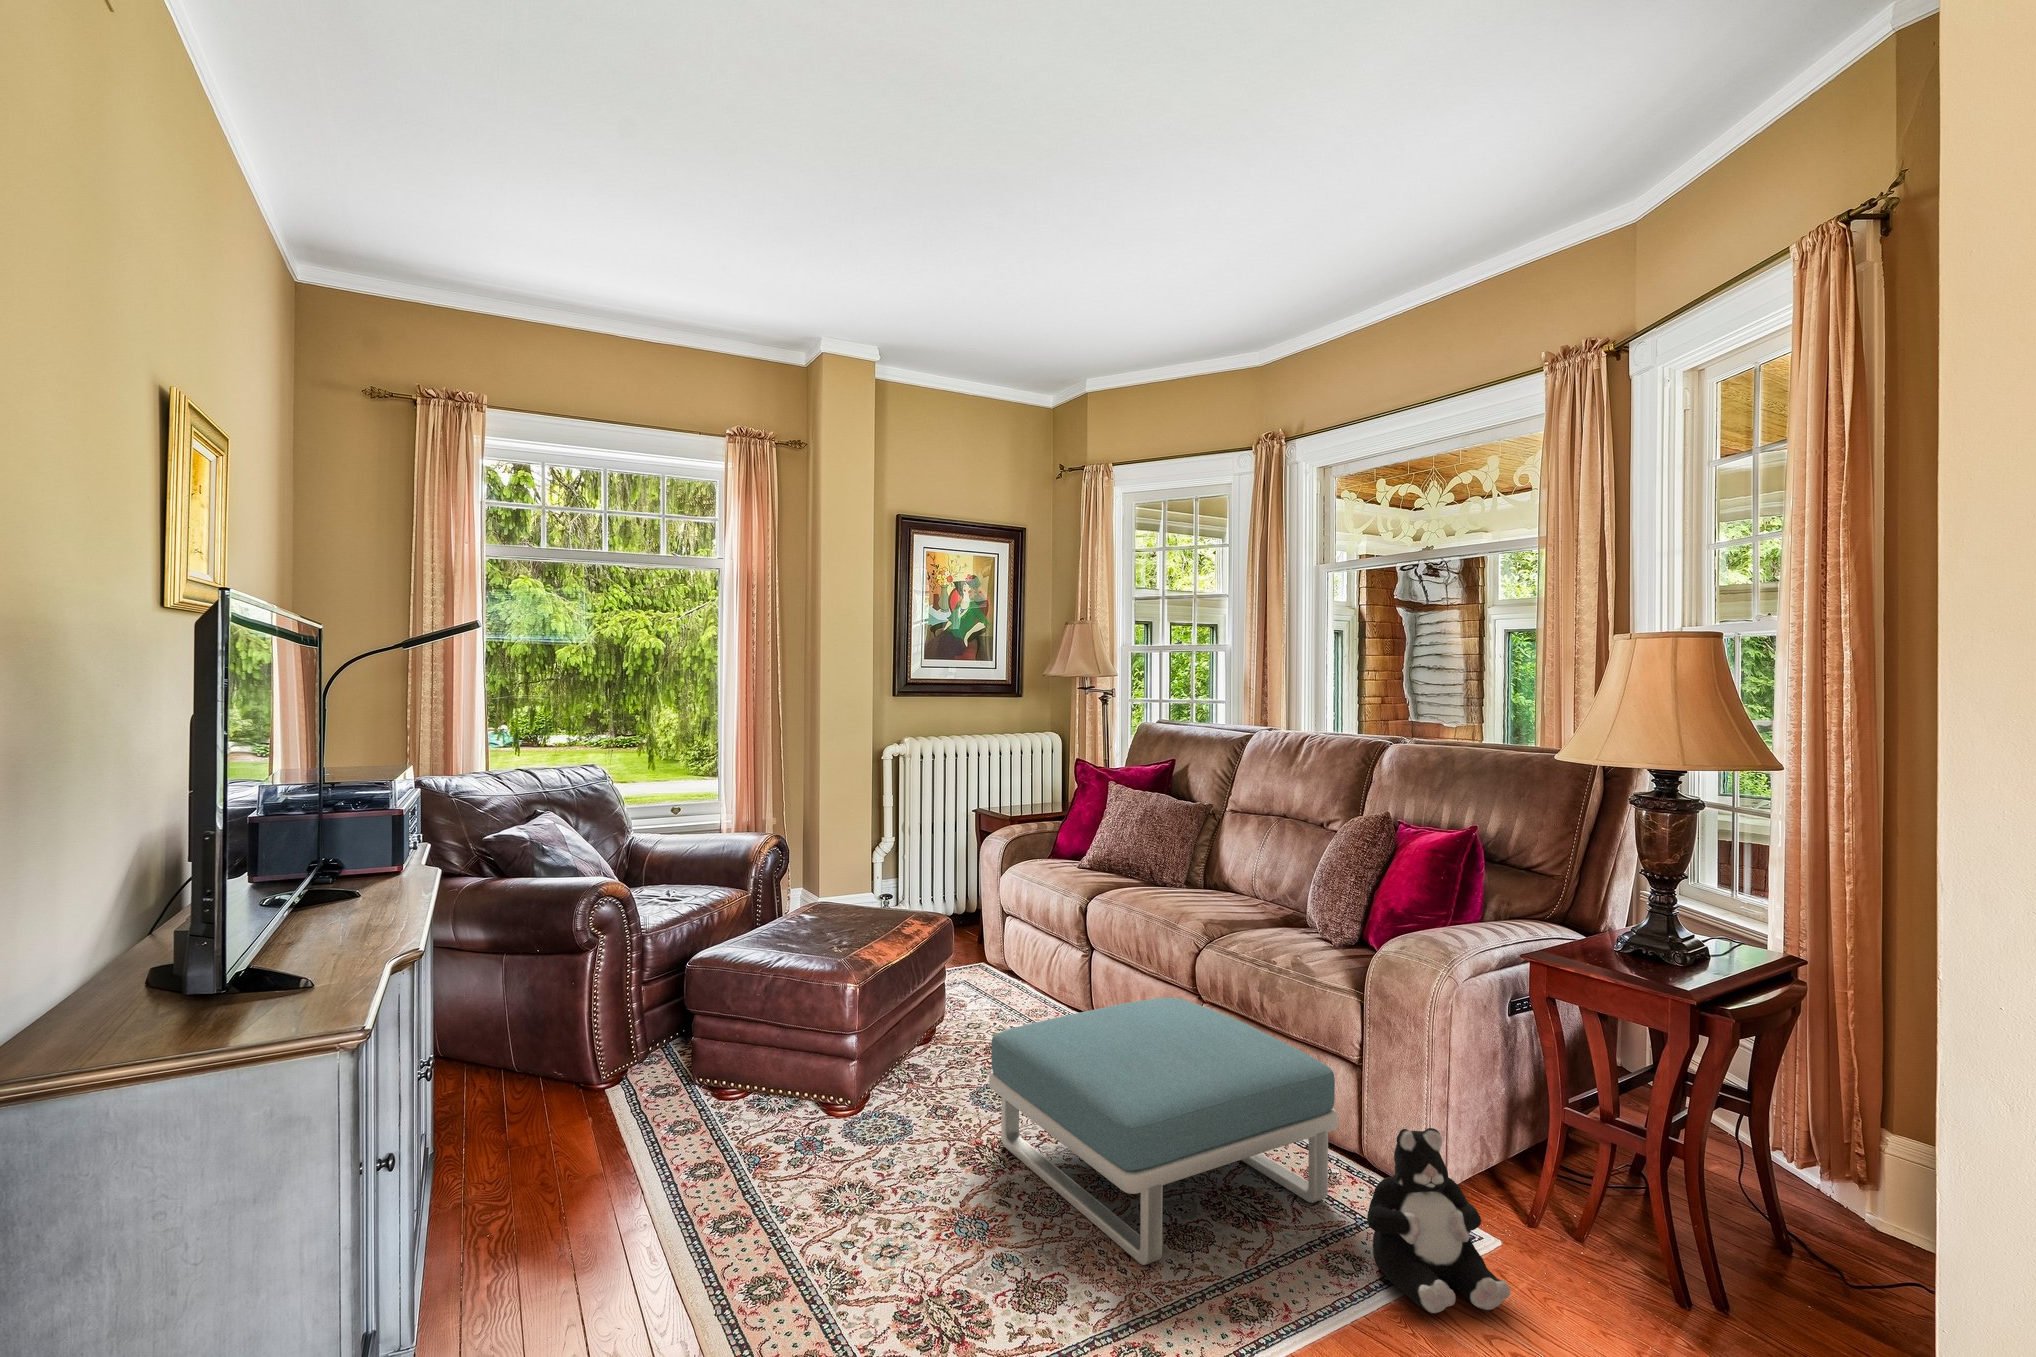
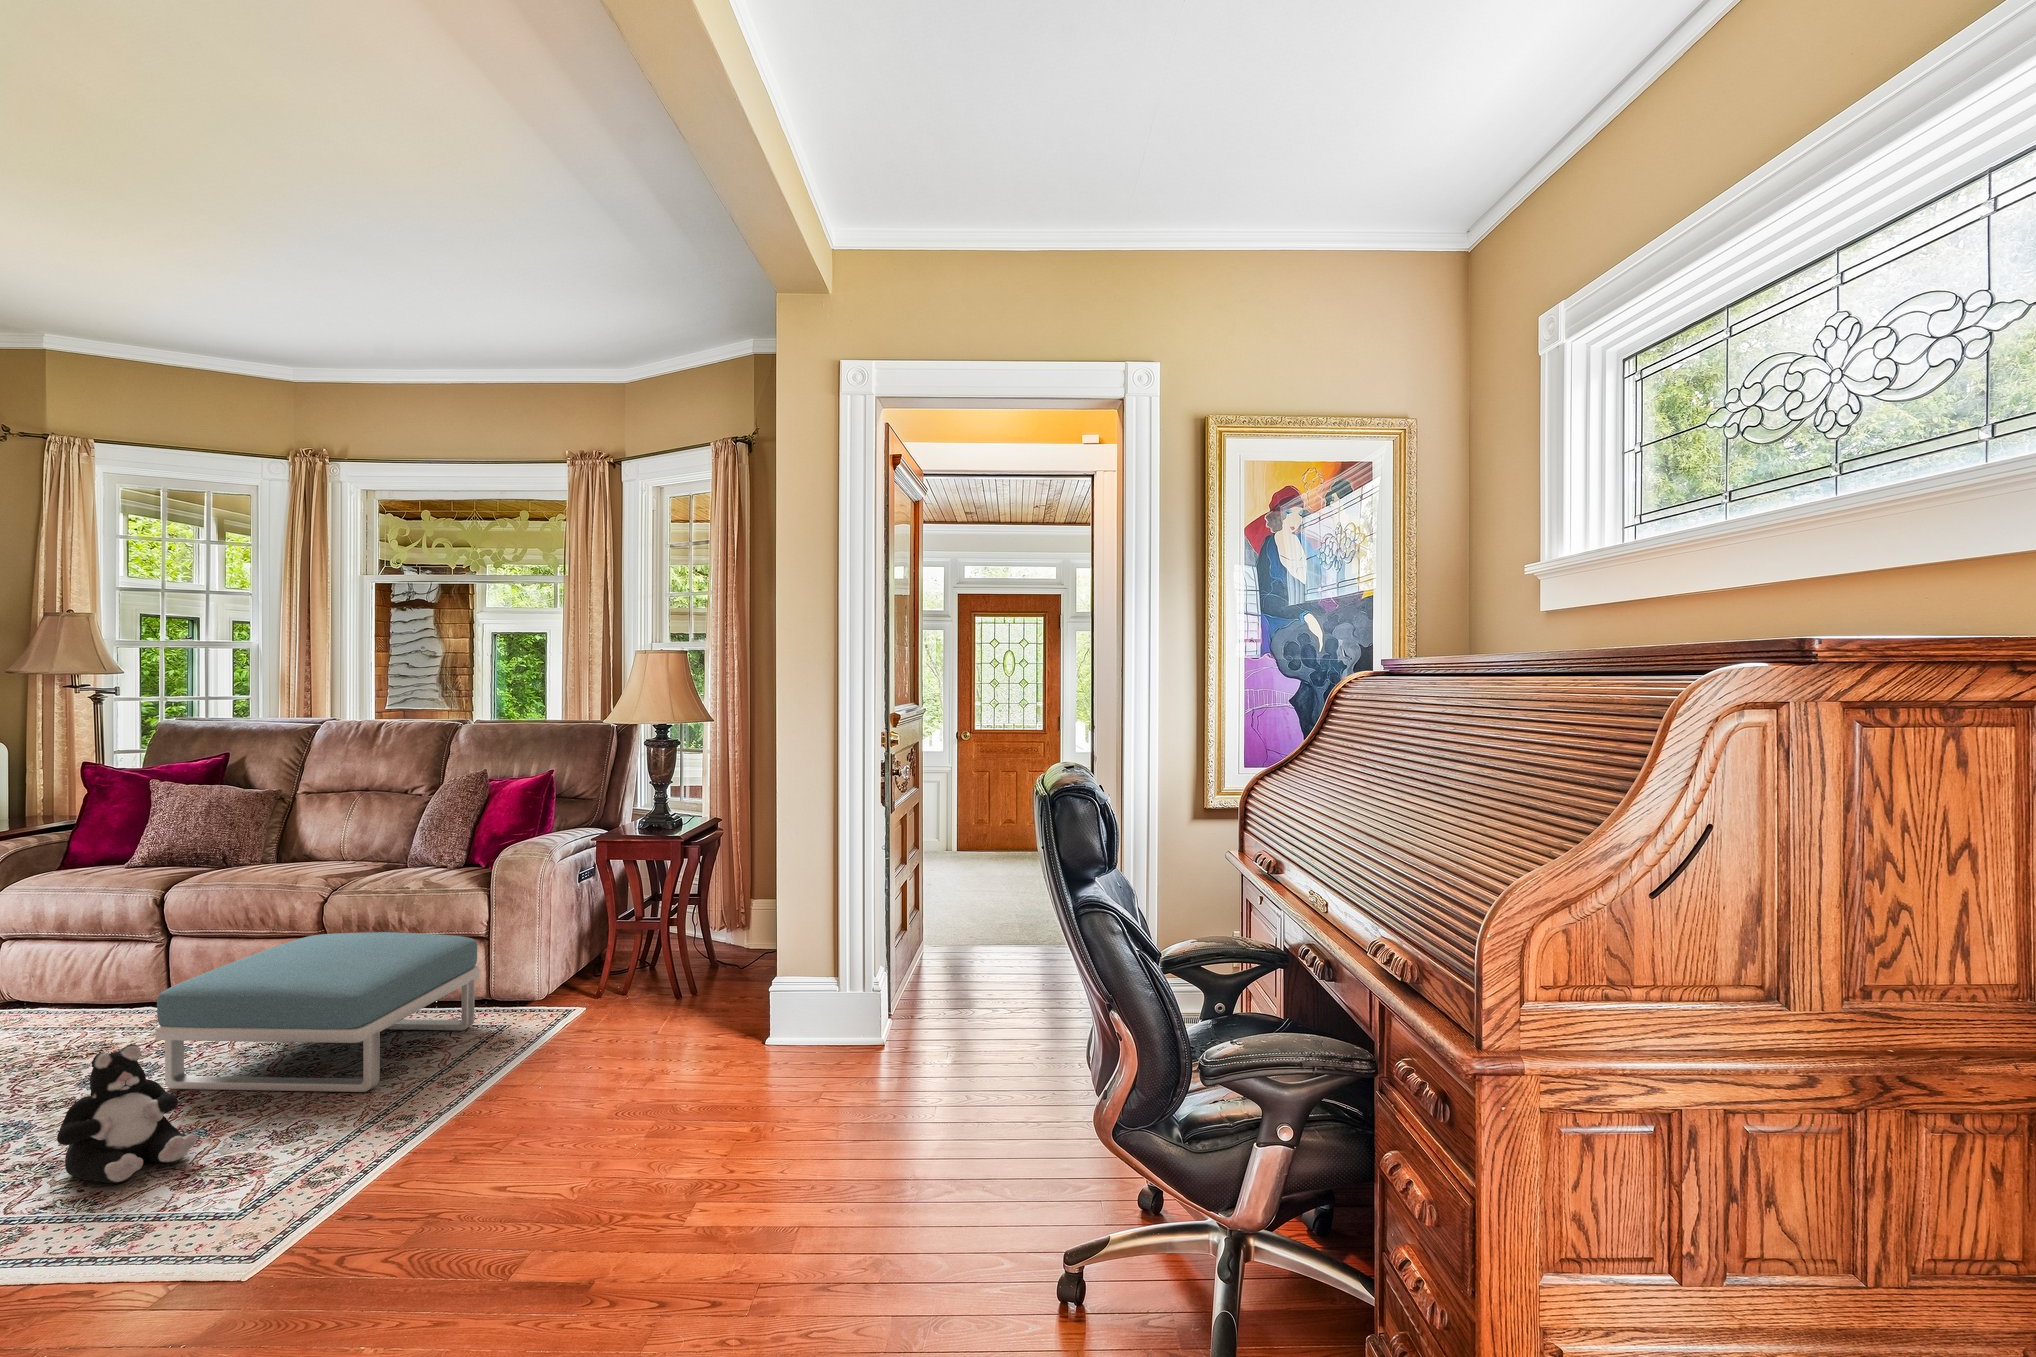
plush toy: present [1367,1128,1511,1313] -> present [57,1044,197,1183]

